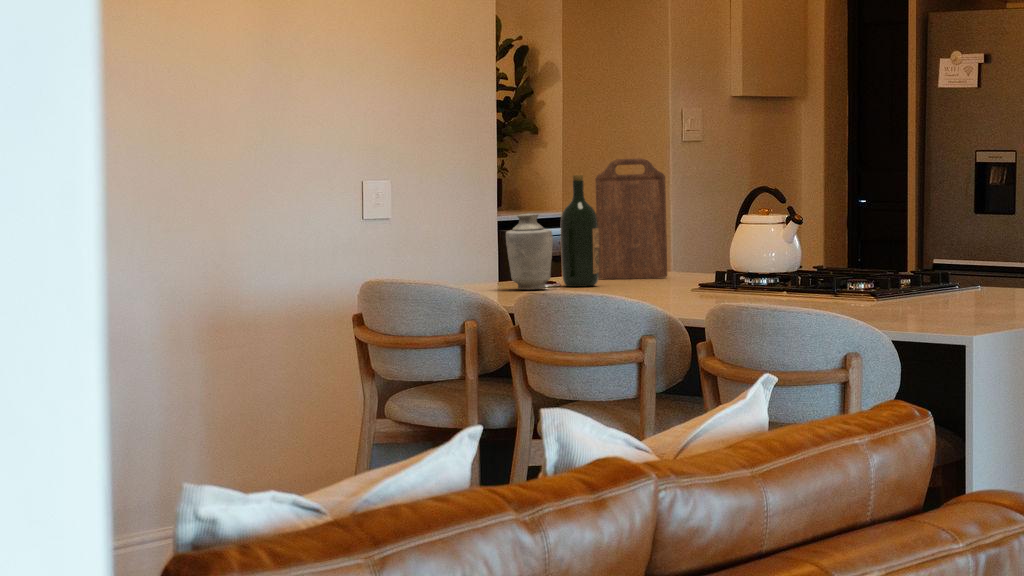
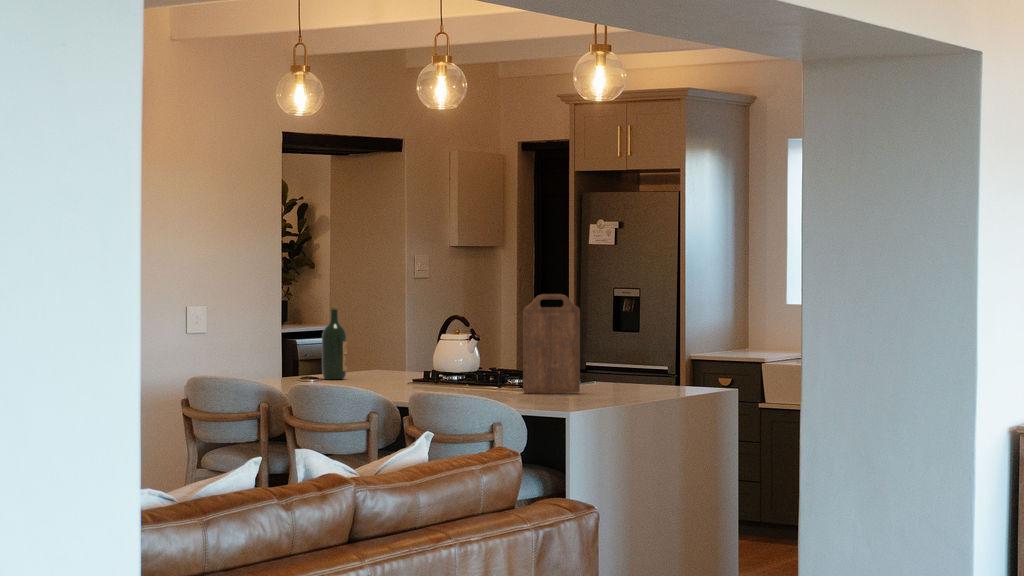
cutting board: present [595,158,667,279] -> present [523,294,580,393]
vase: present [506,213,553,290] -> none [285,331,316,381]

